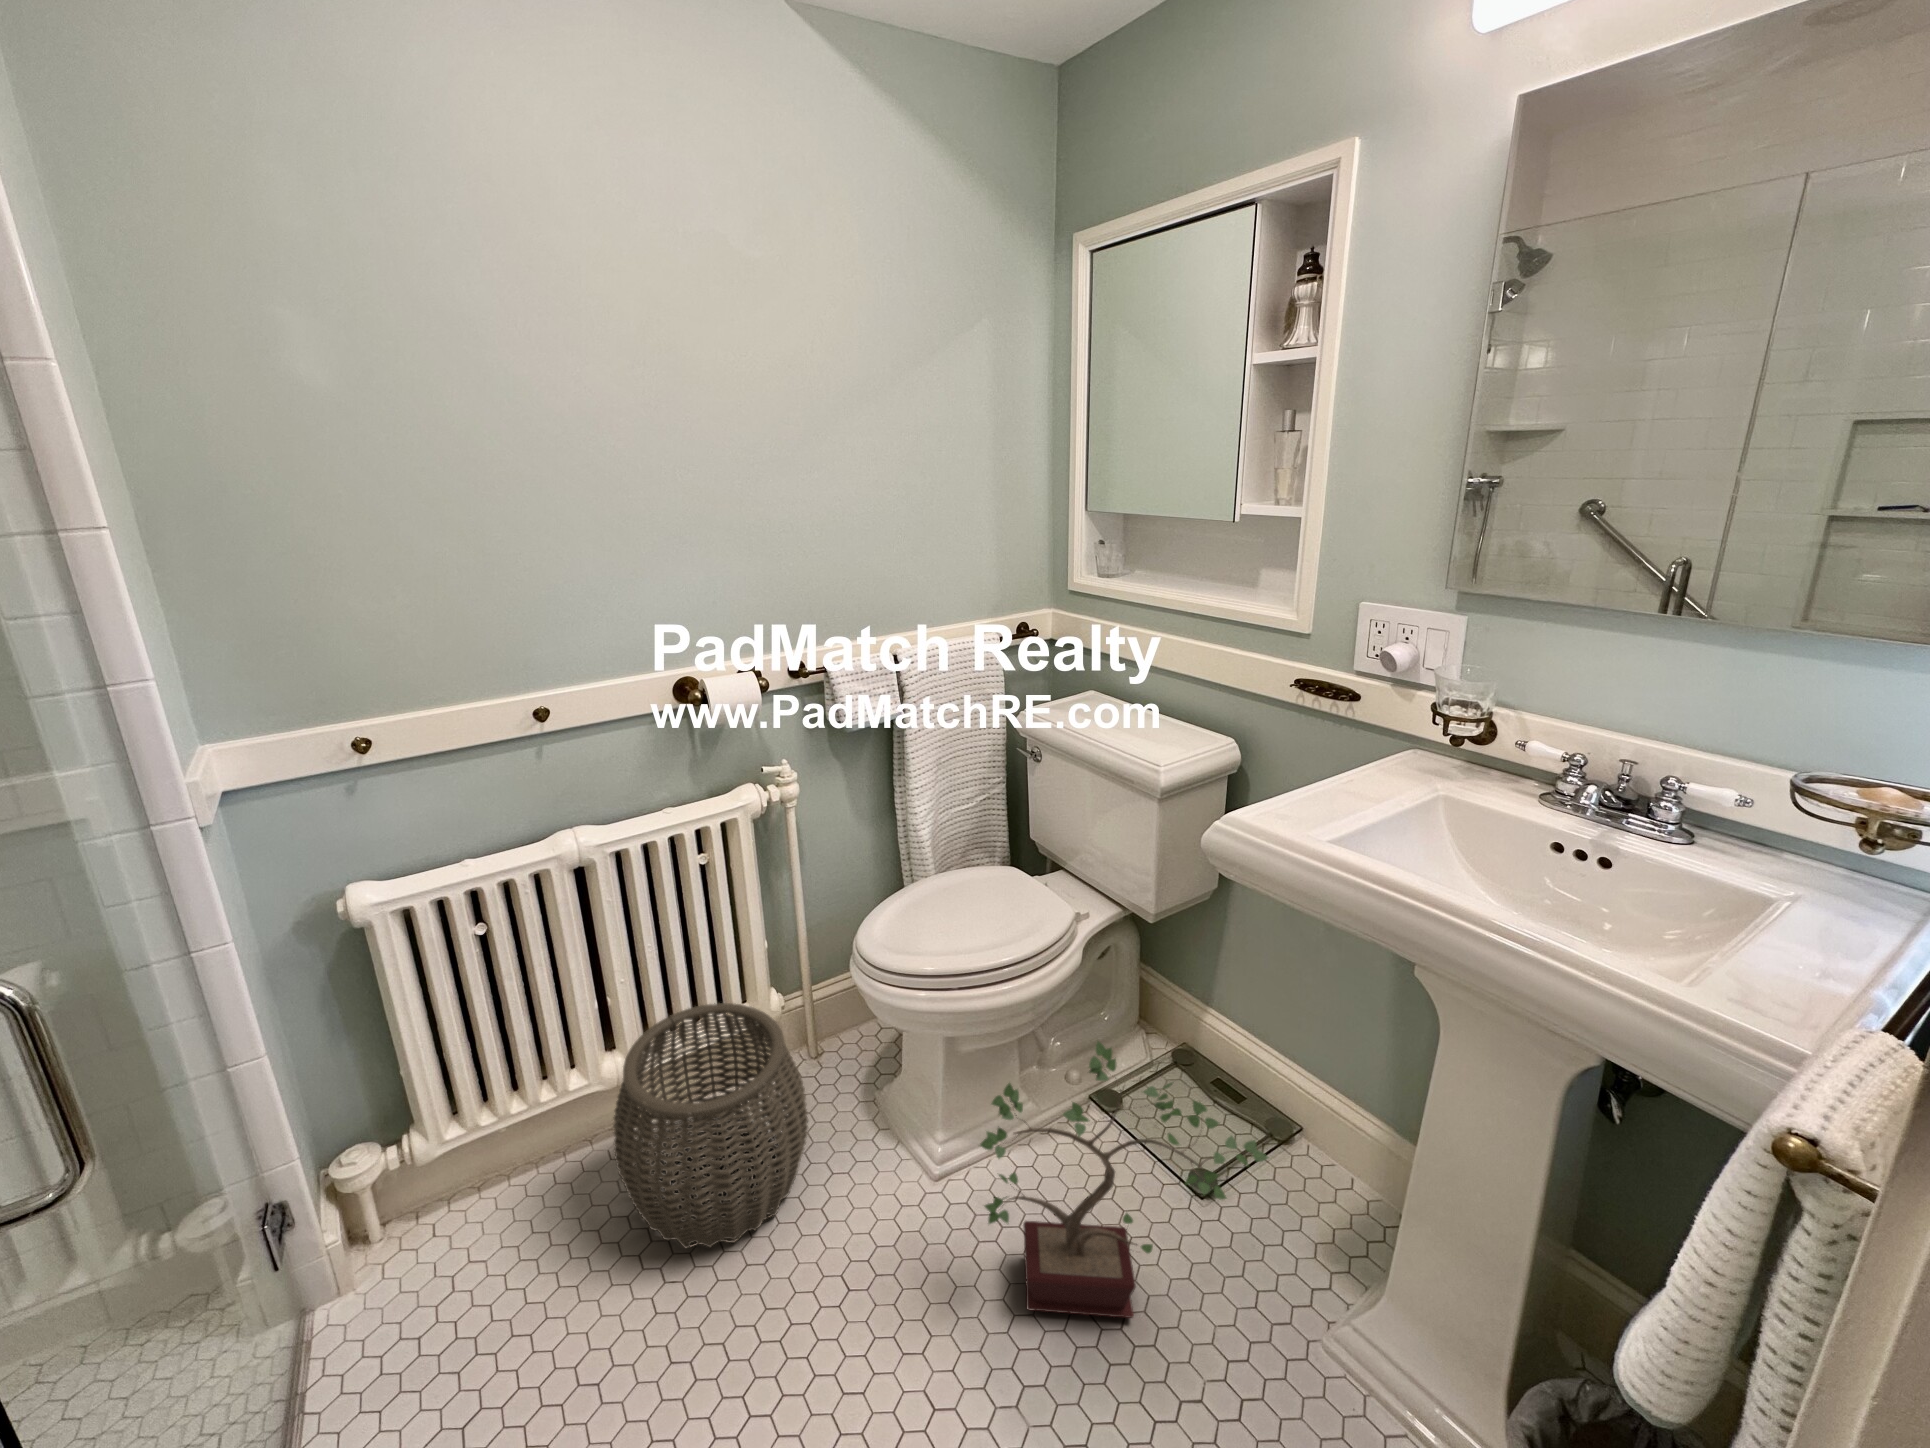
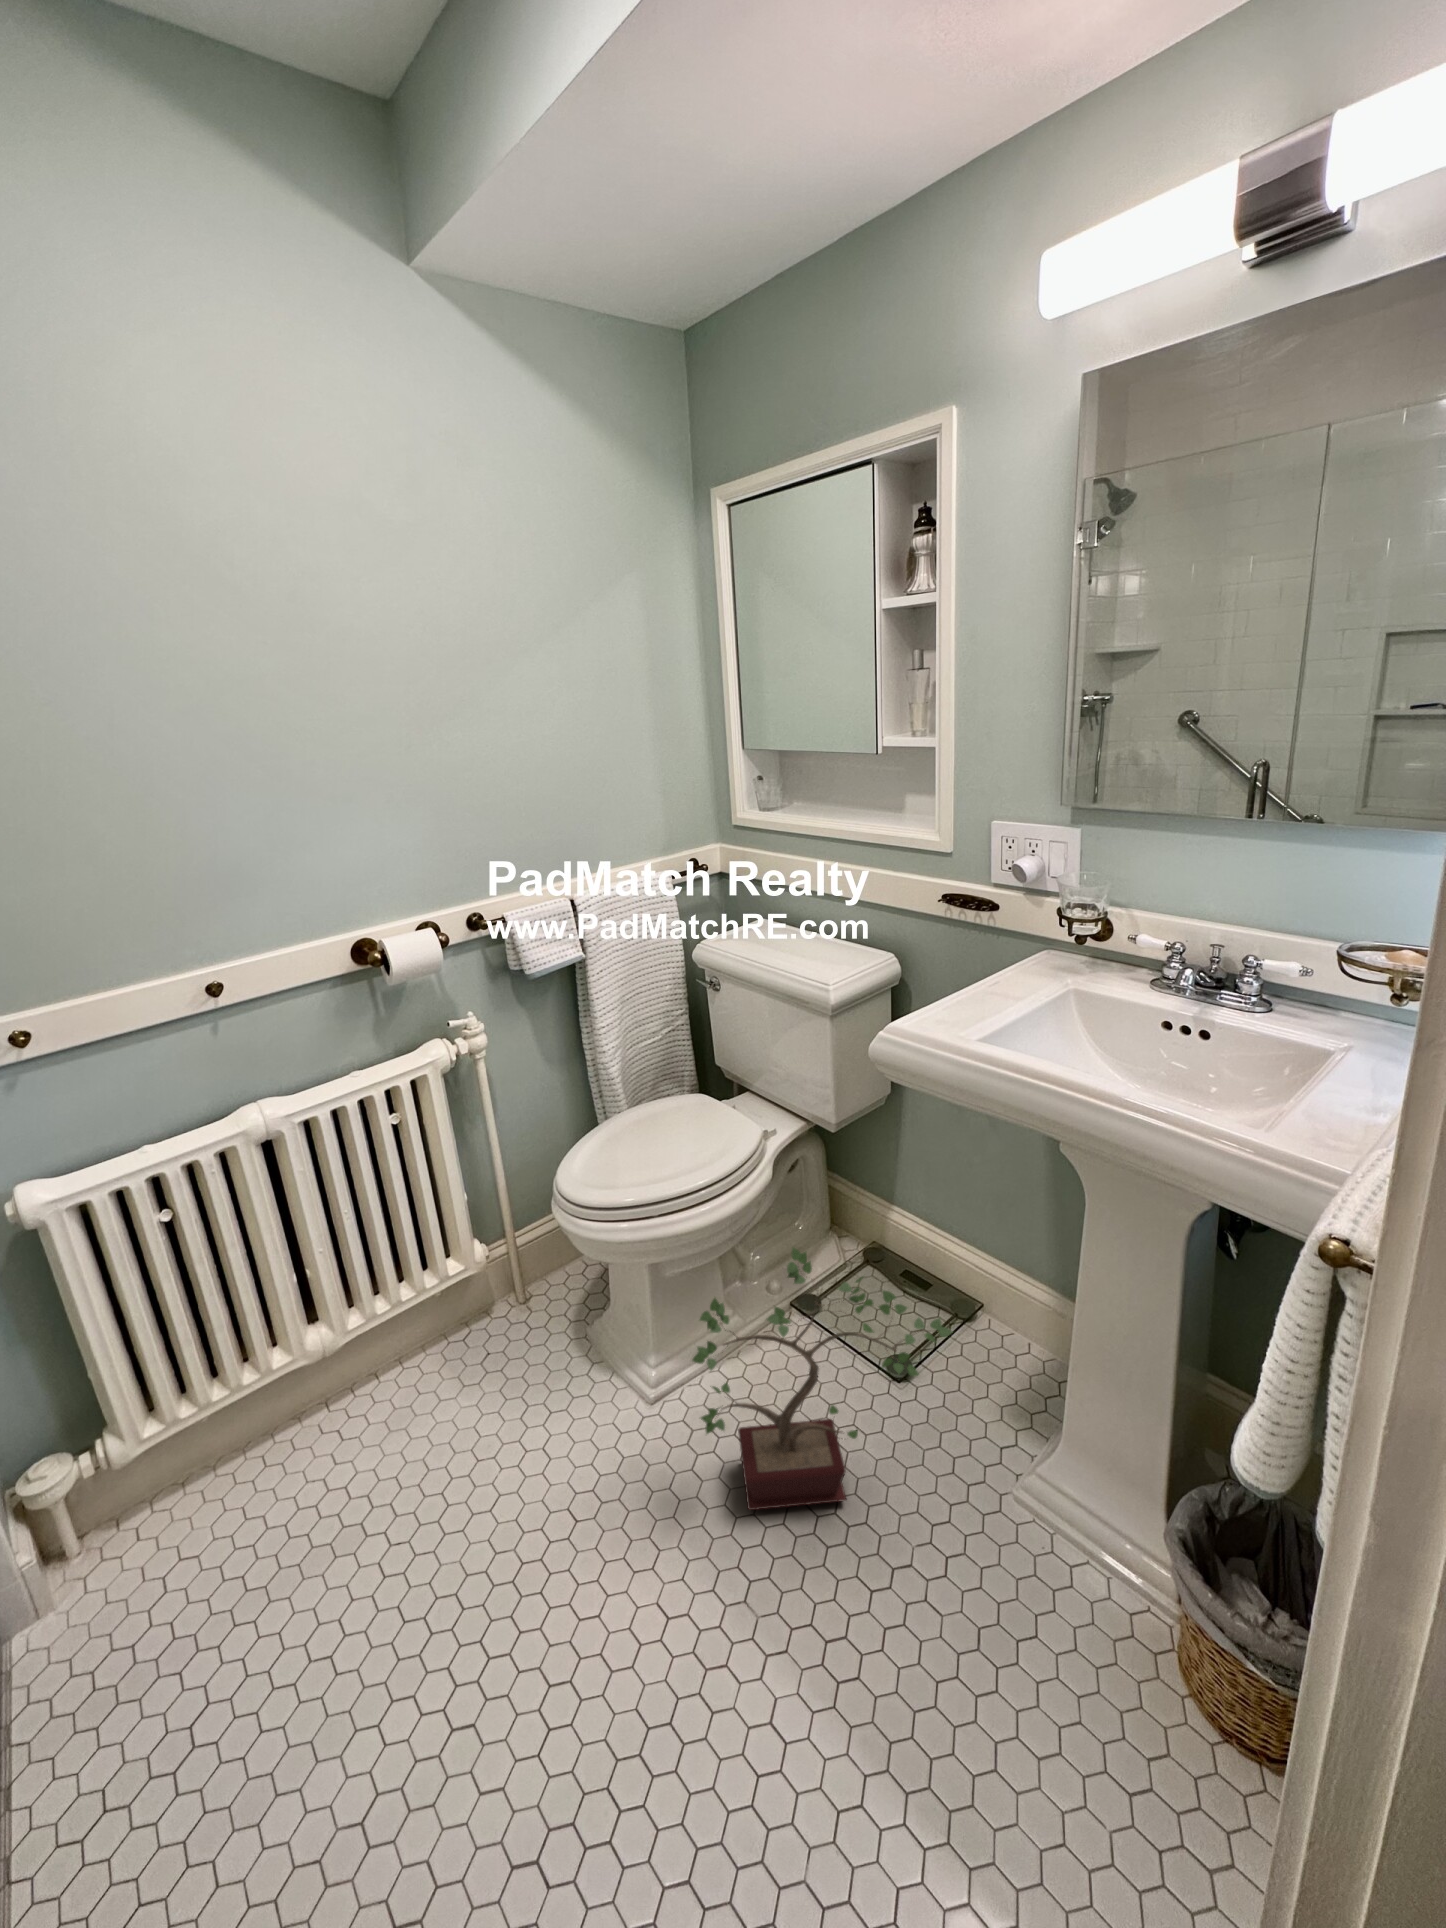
woven basket: present [613,1003,808,1248] -> none [323,1259,522,1509]

